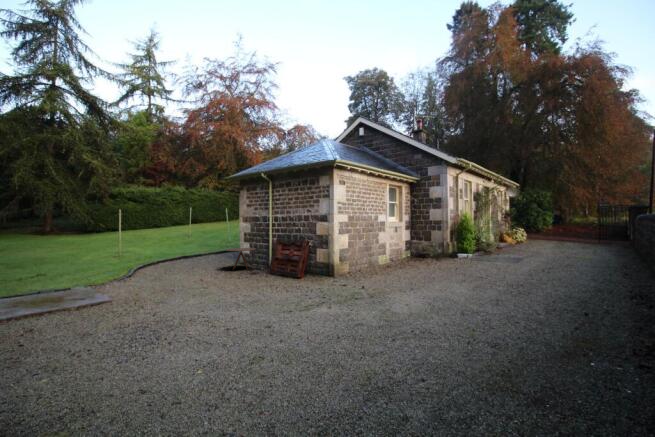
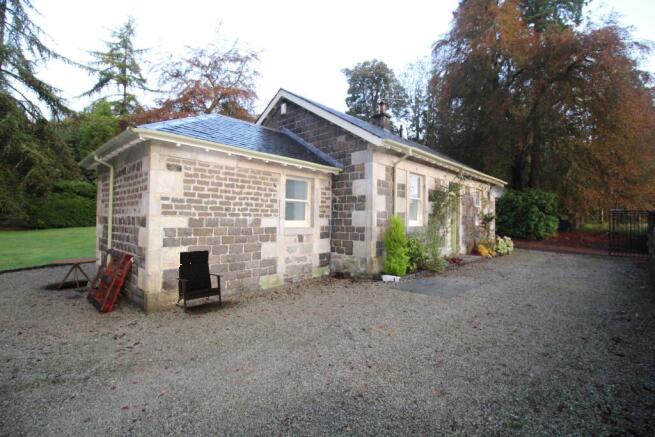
lounge chair: none [346,237,378,277] -> present [175,250,223,312]

